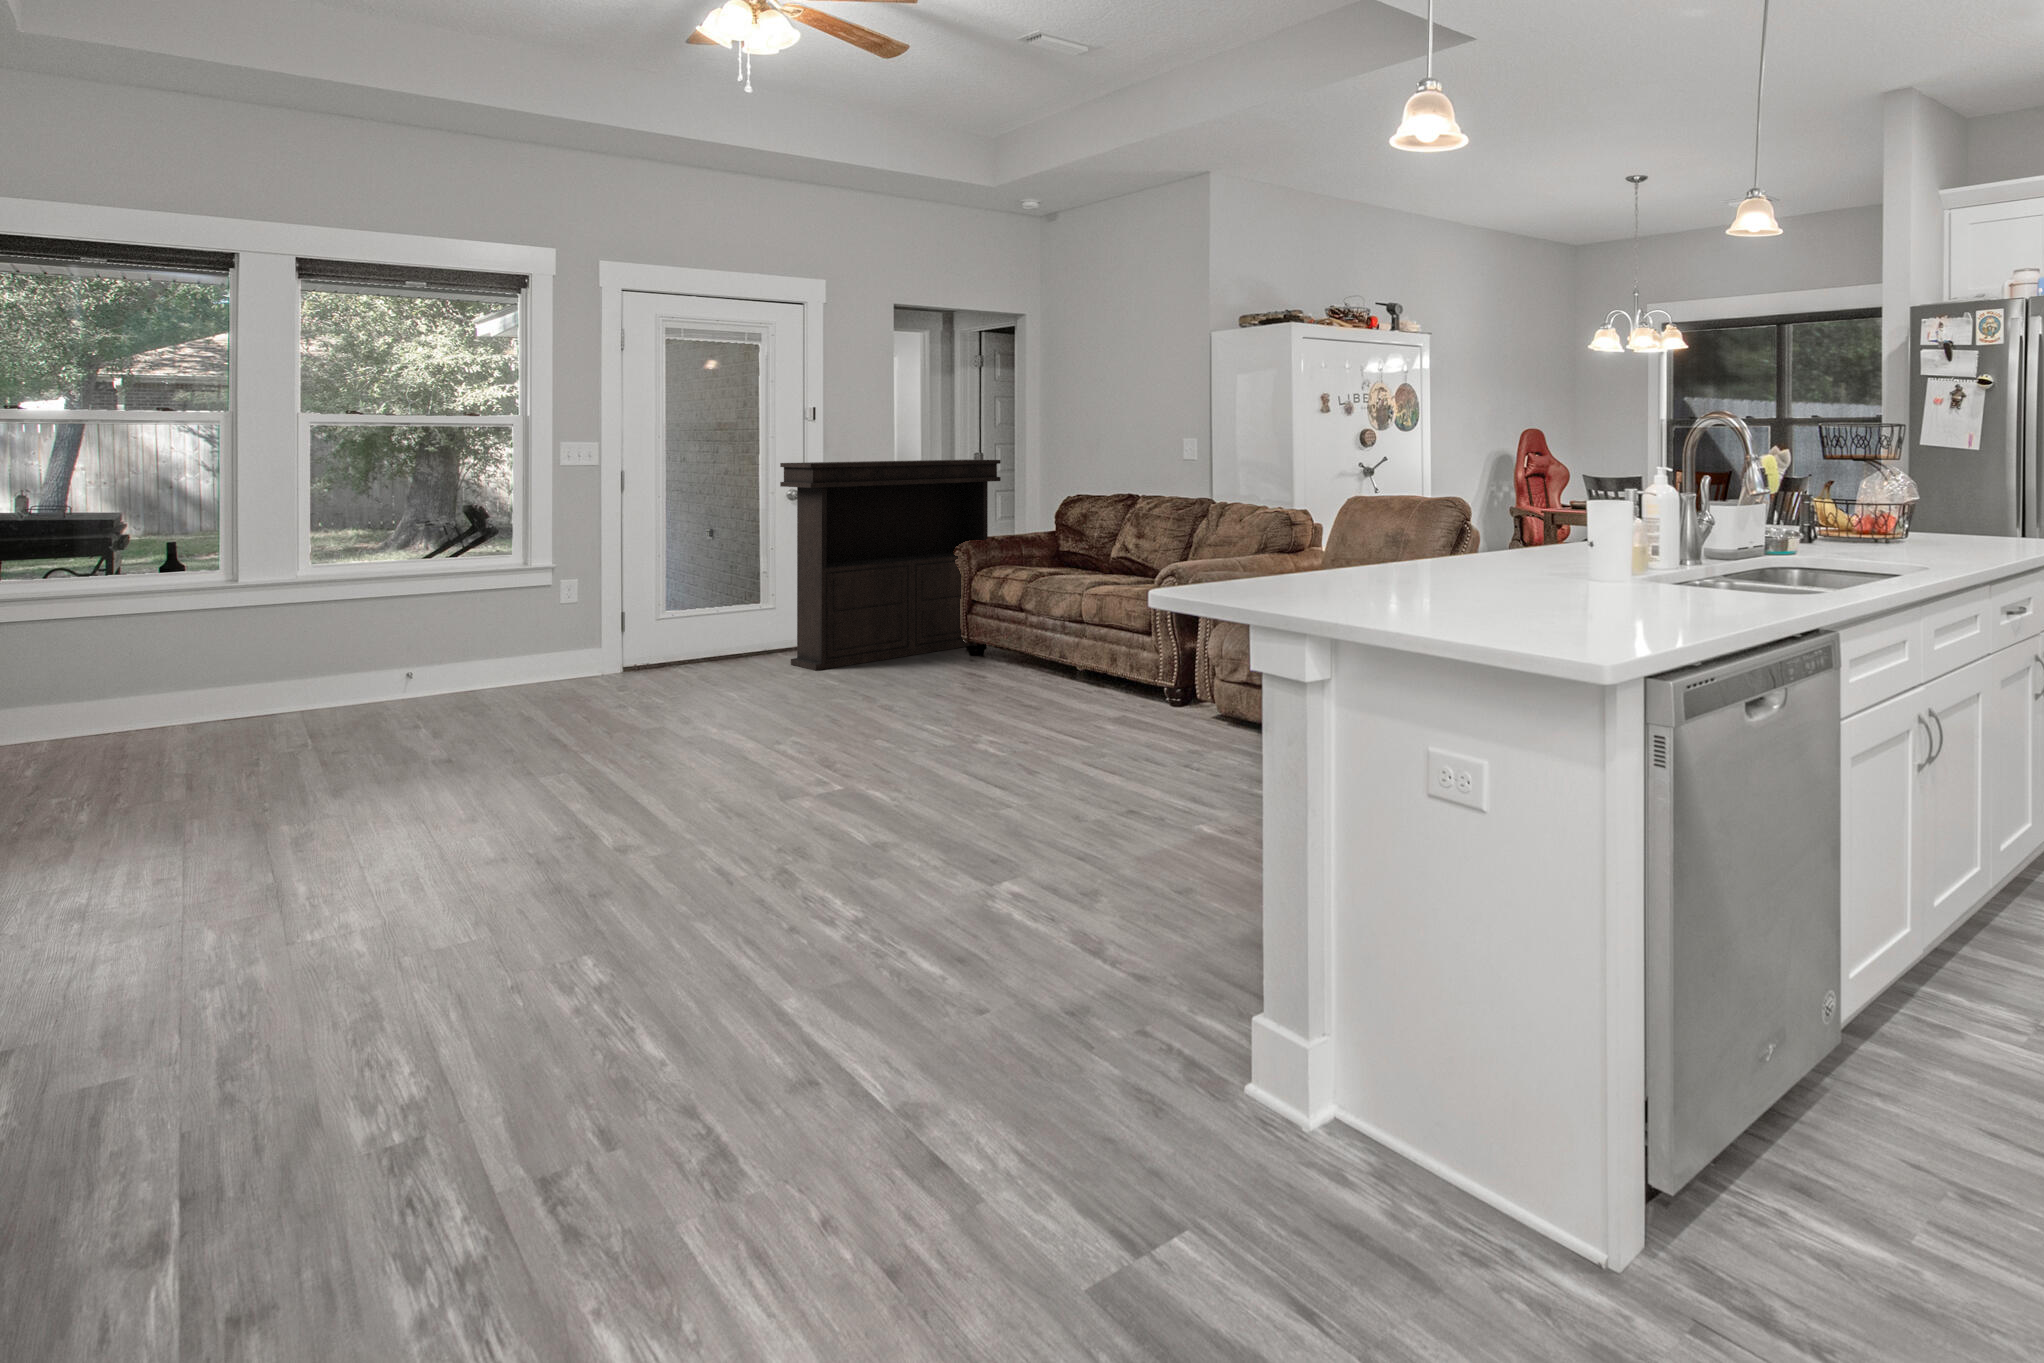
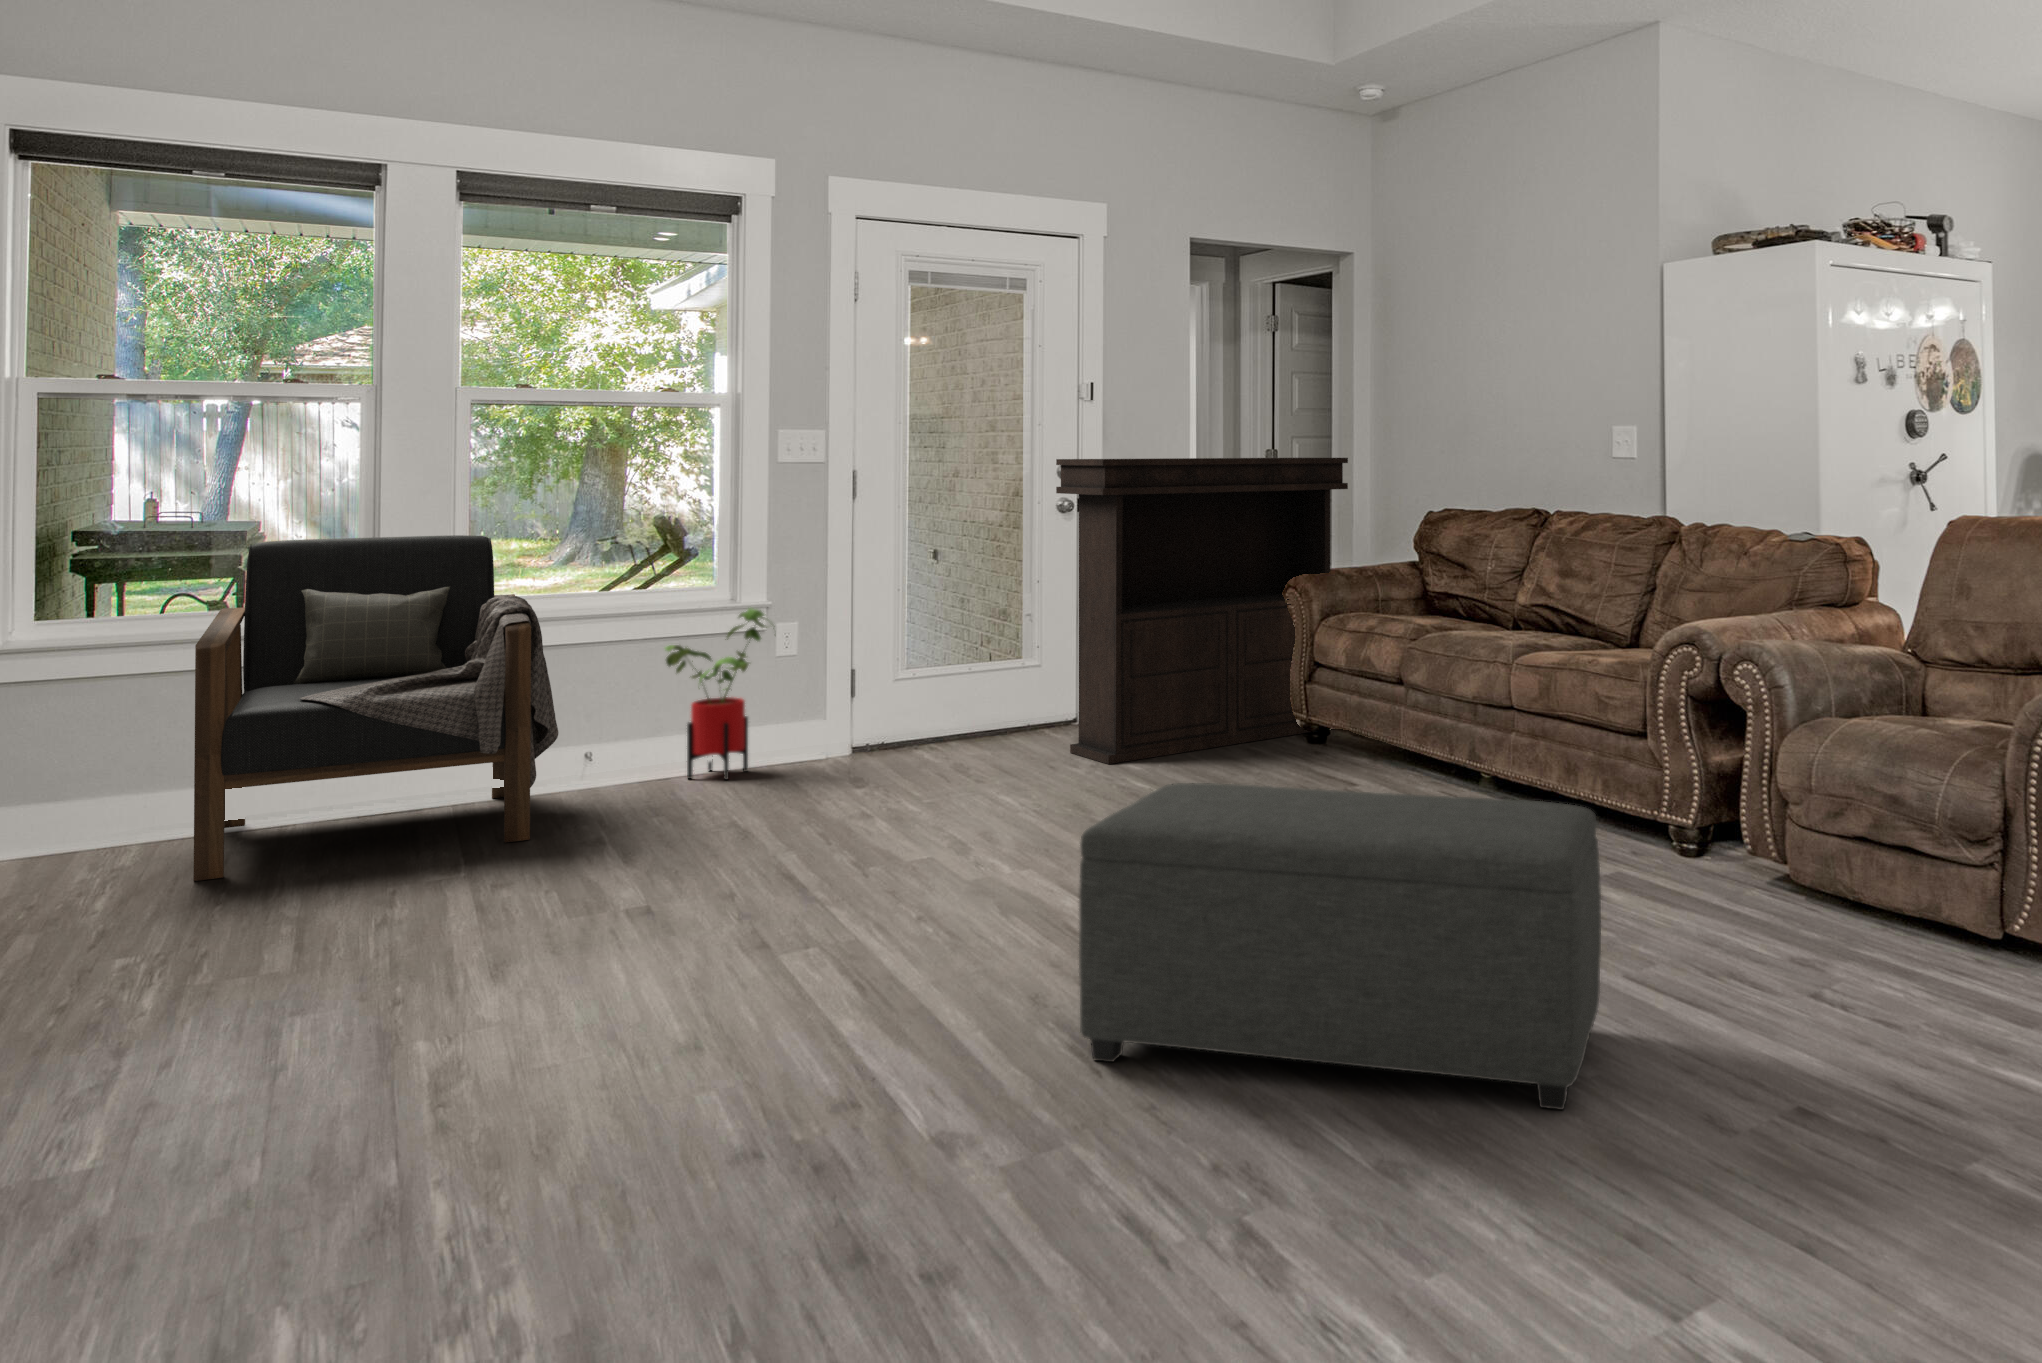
armchair: none [81,522,382,770] -> present [194,535,558,881]
house plant: none [470,570,560,692] -> present [665,608,767,780]
ottoman: none [726,664,1051,825] -> present [1079,783,1601,1110]

